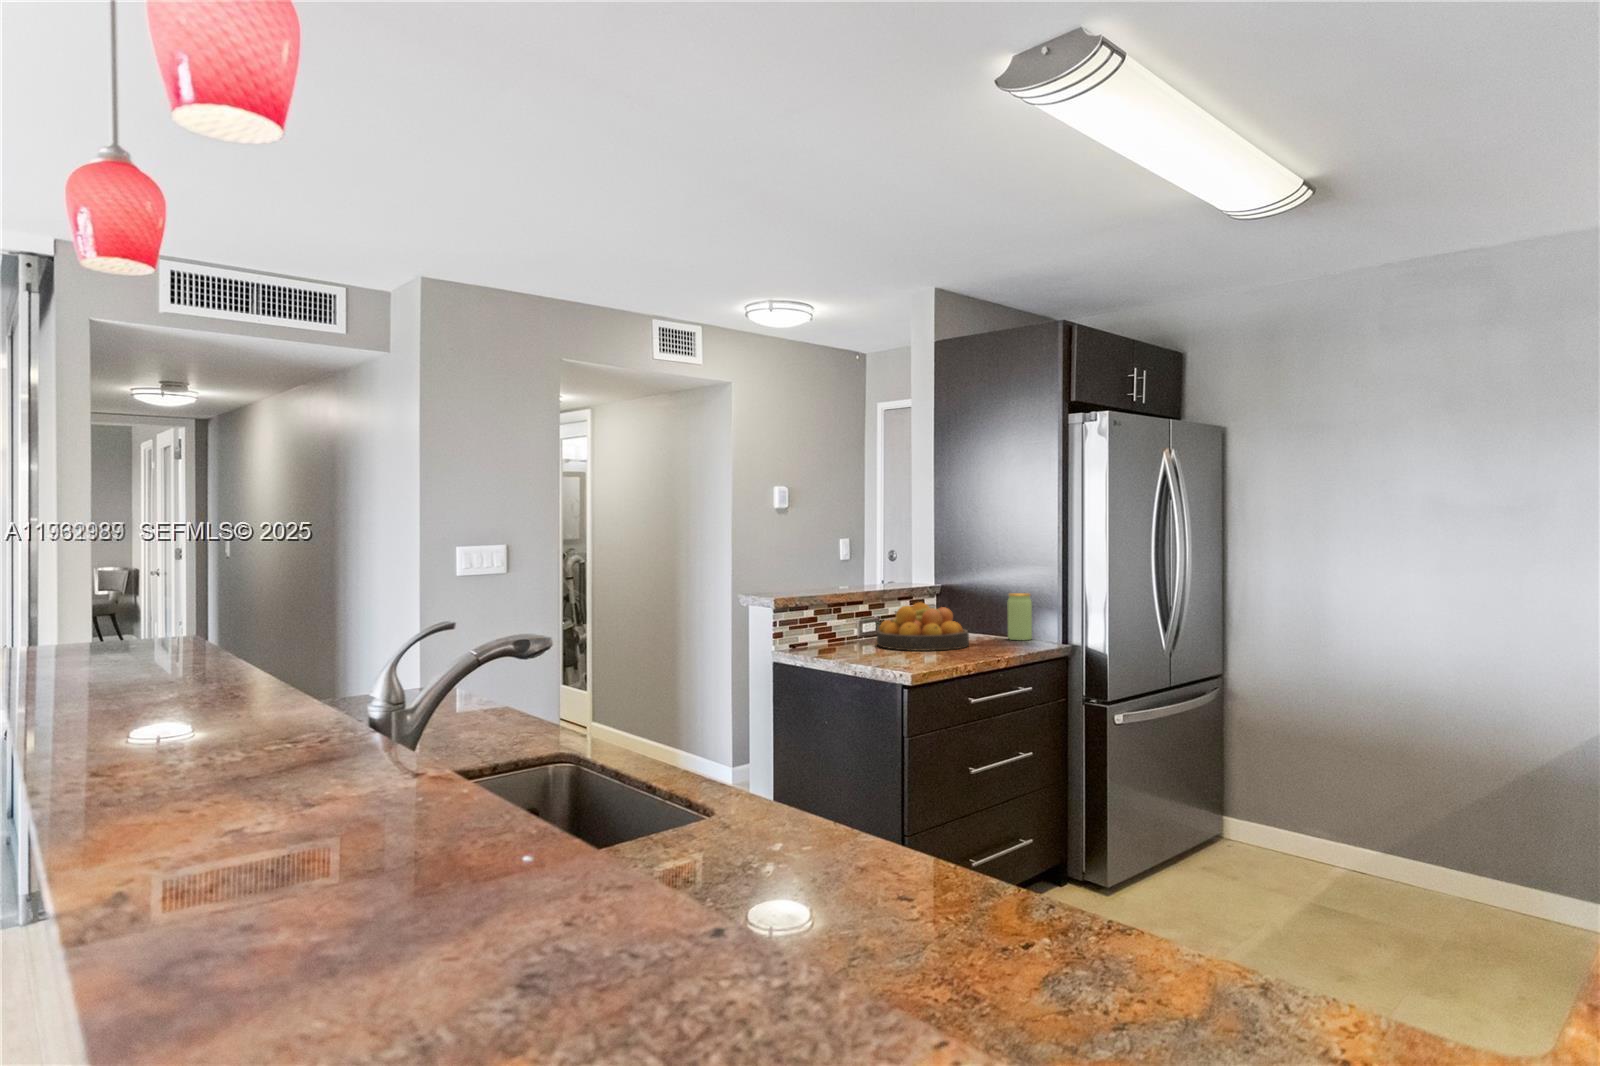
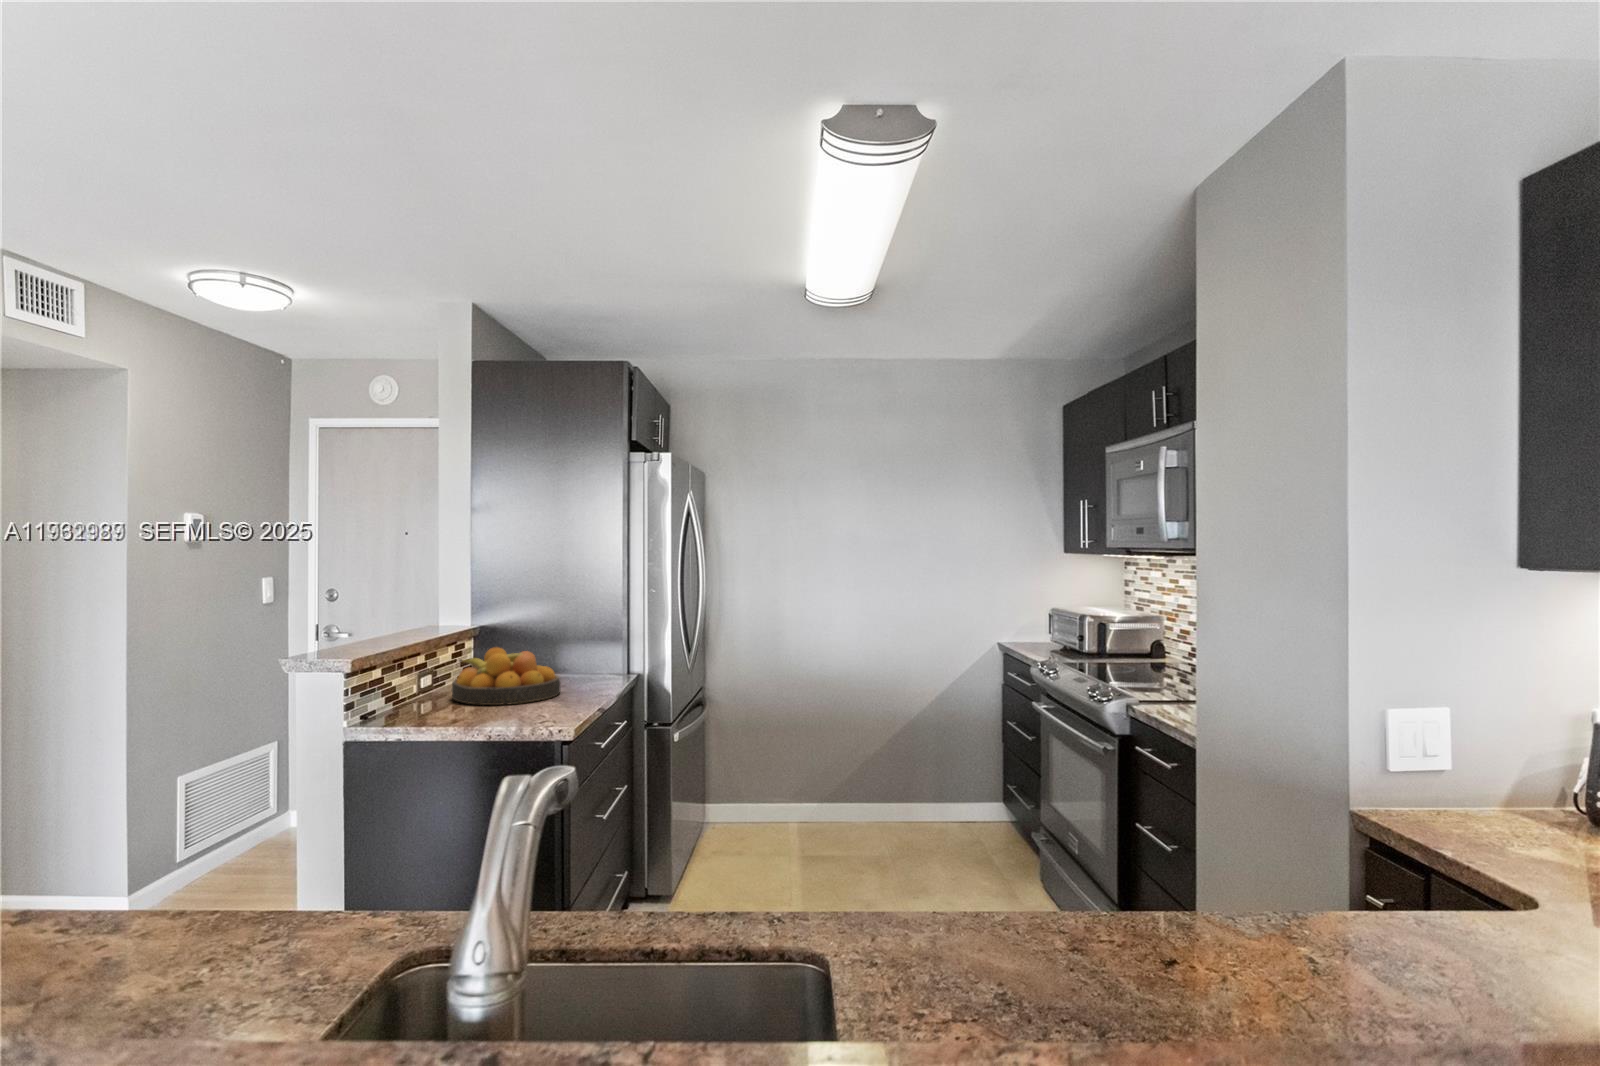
jar: present [1007,593,1032,640] -> none [570,629,594,678]

